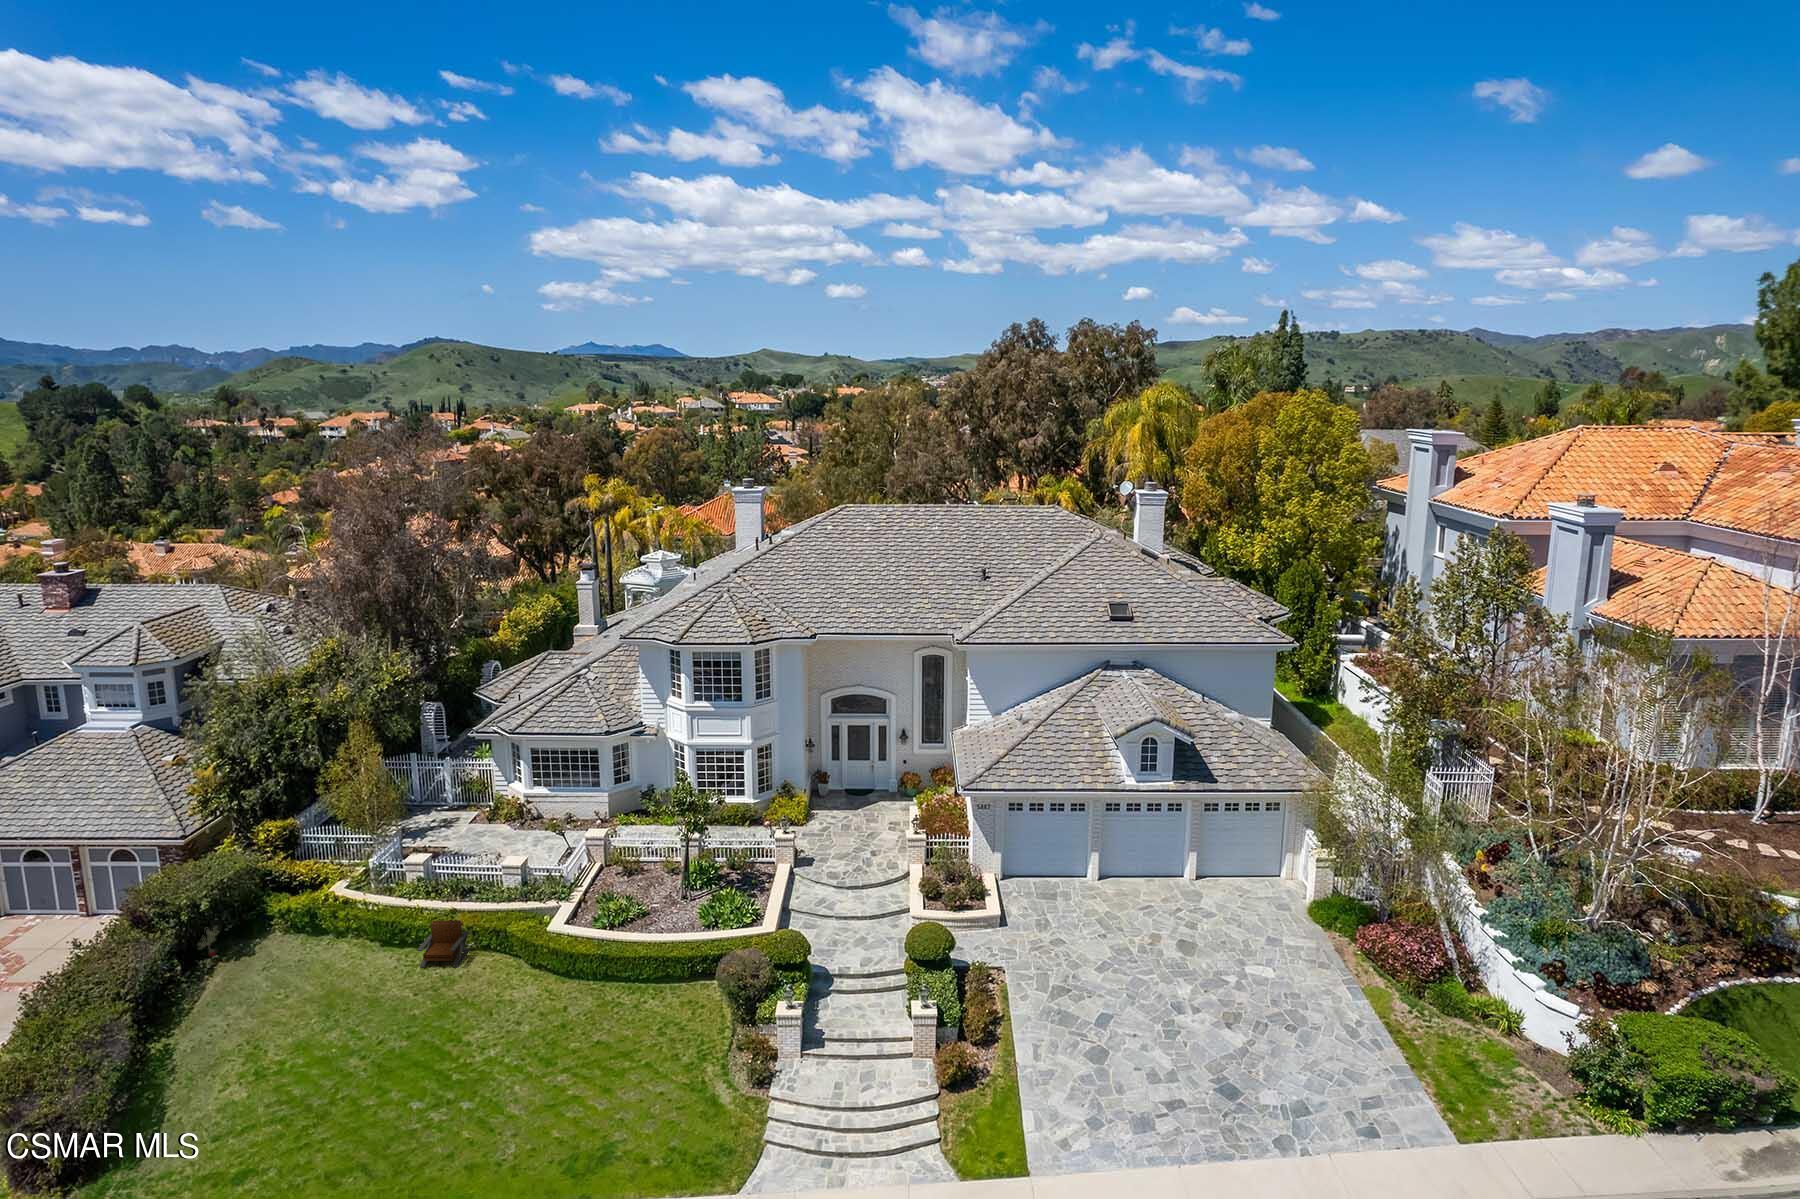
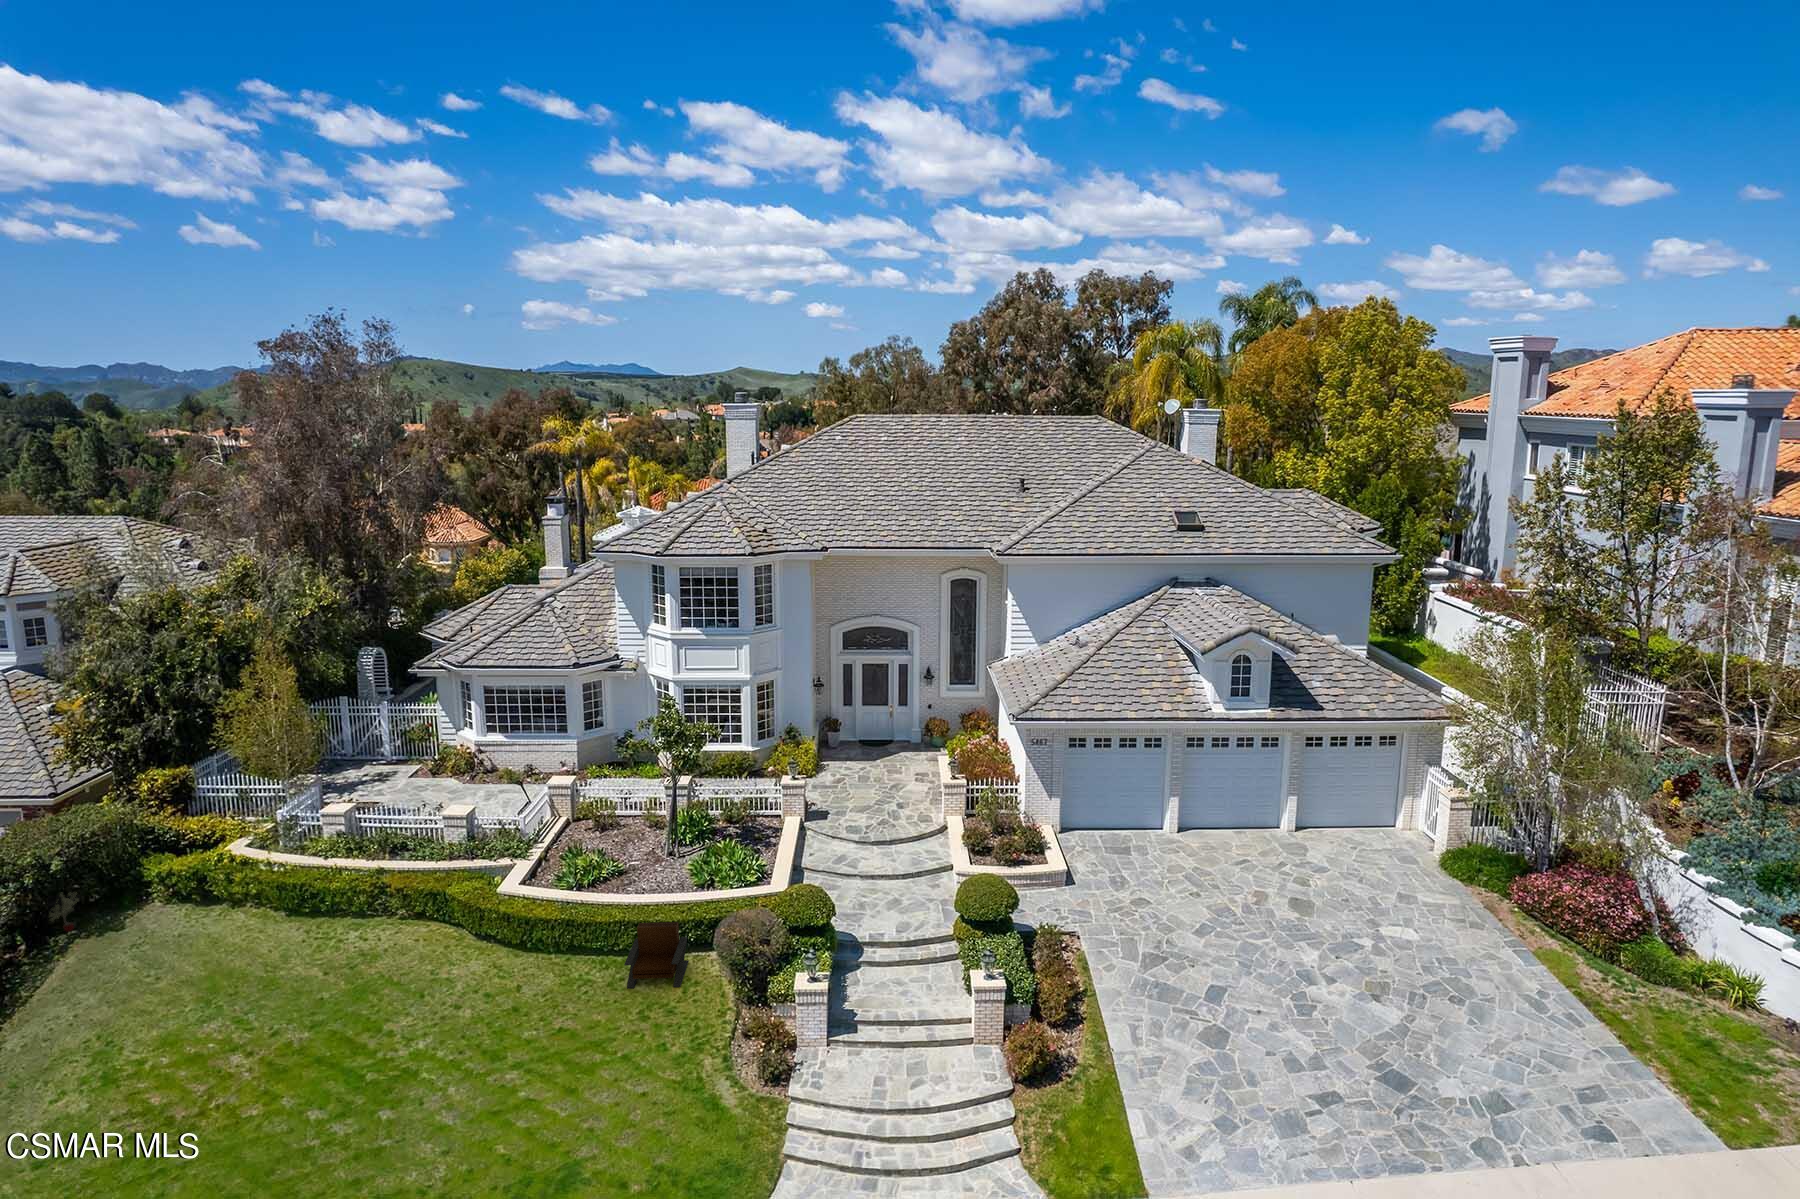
lounge chair: present [417,920,471,968] -> present [624,922,689,989]

